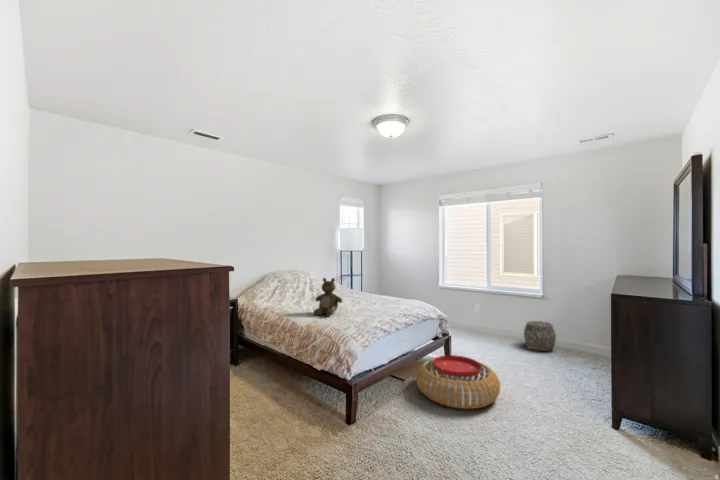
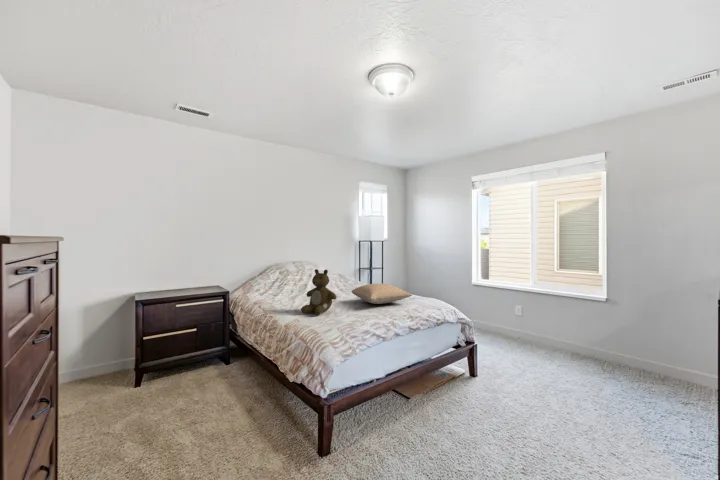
pillow: none [349,289,401,306] -> present [352,283,412,304]
woven basket: present [524,321,556,351] -> none [578,330,624,371]
pouf: present [416,355,500,409] -> none [420,371,533,449]

